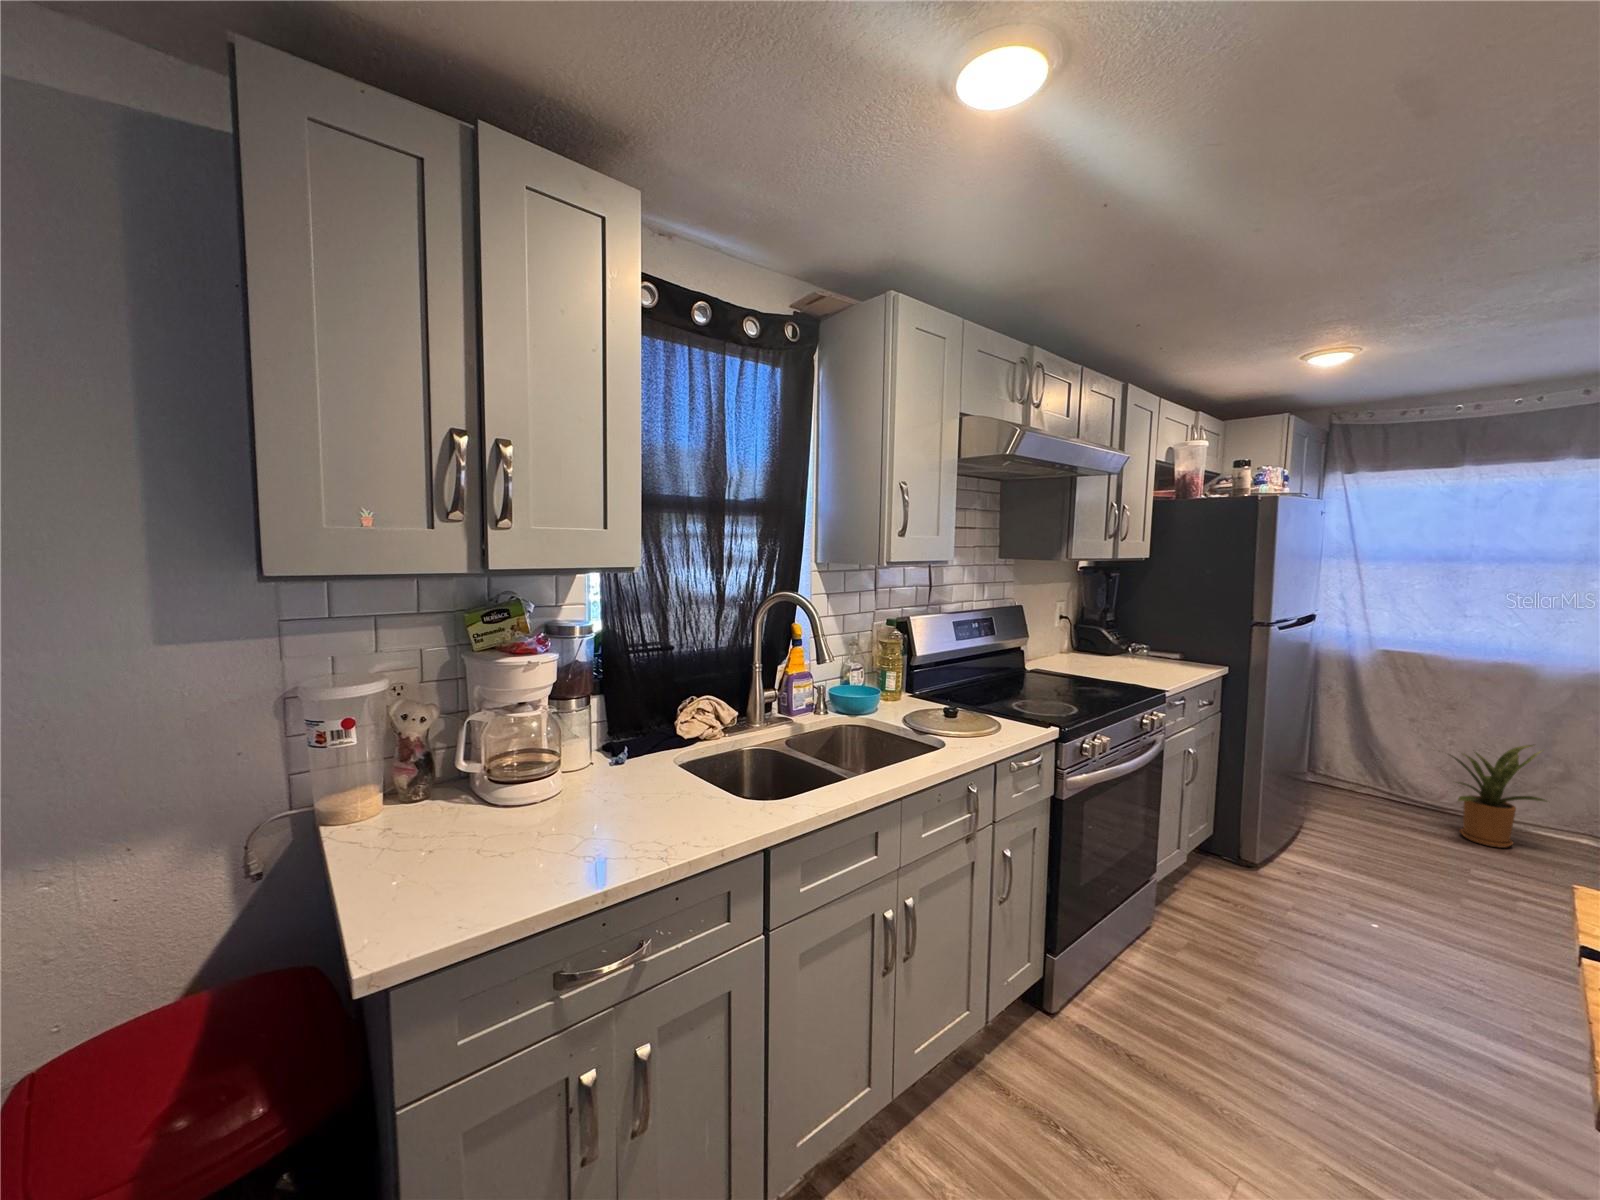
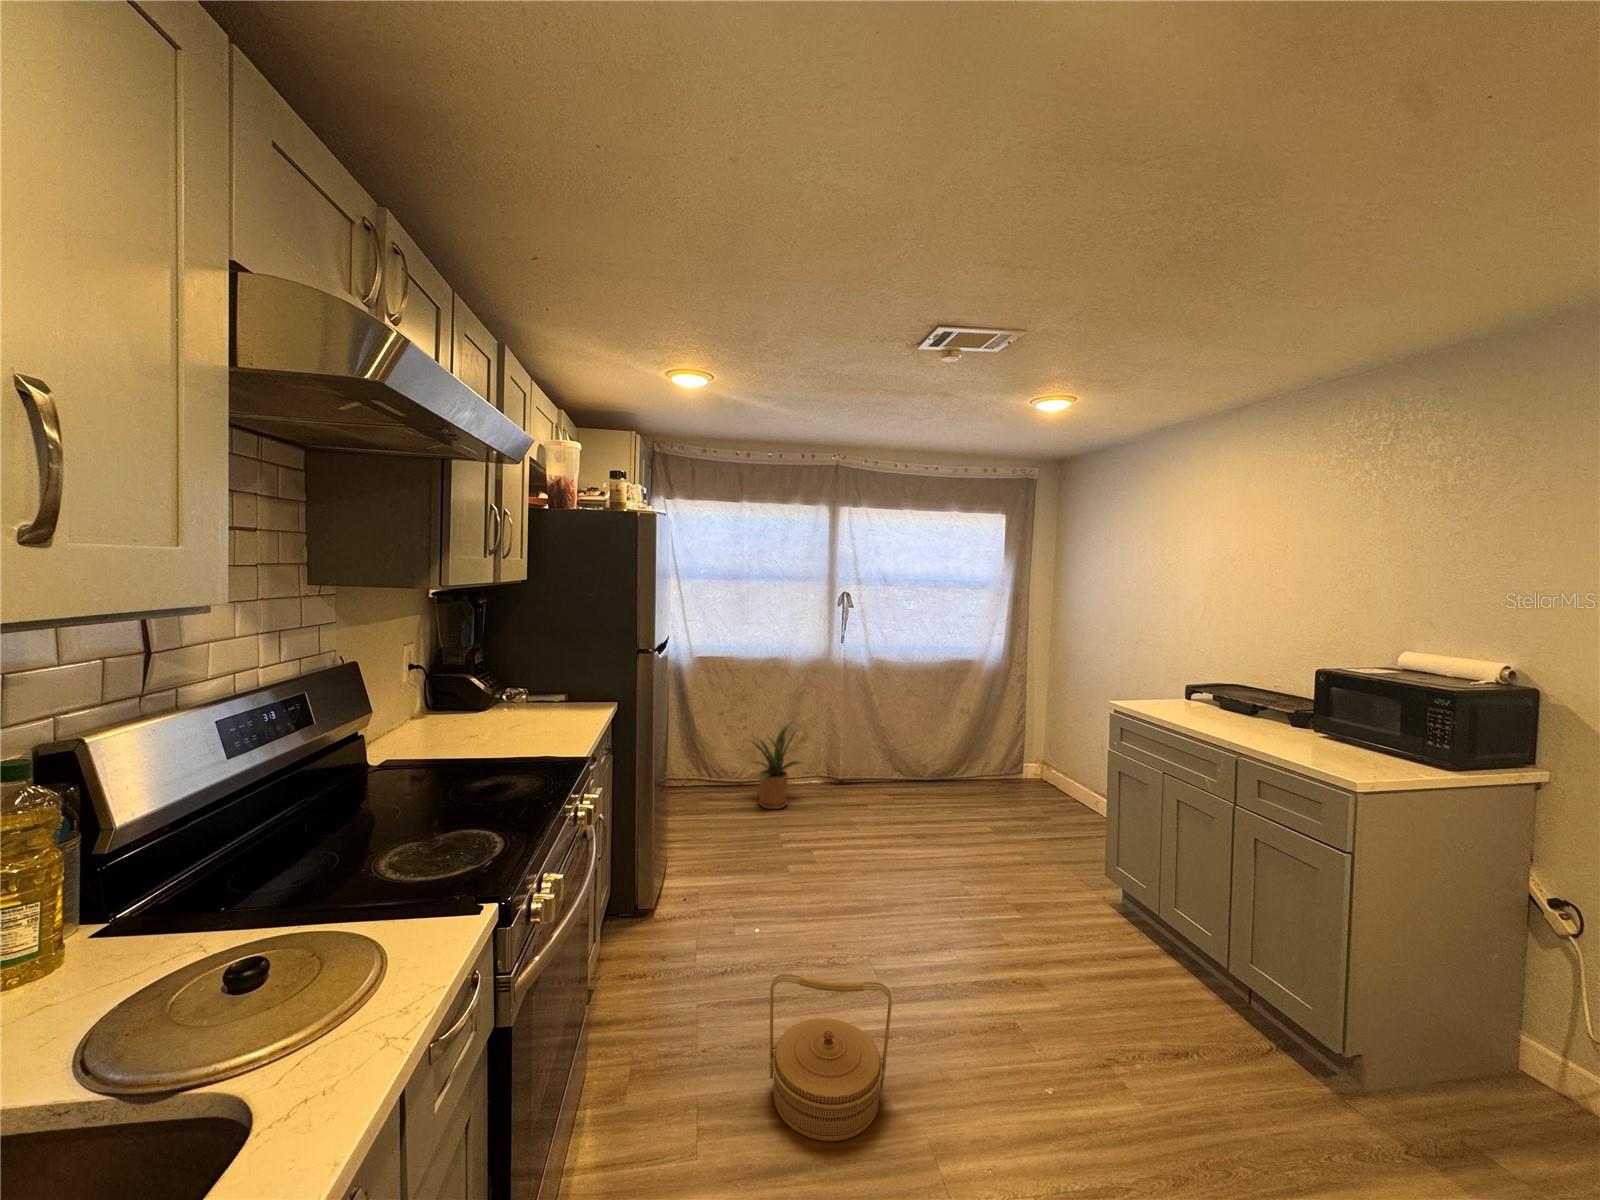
basket: none [1326,920,1493,1104] -> present [770,974,892,1141]

